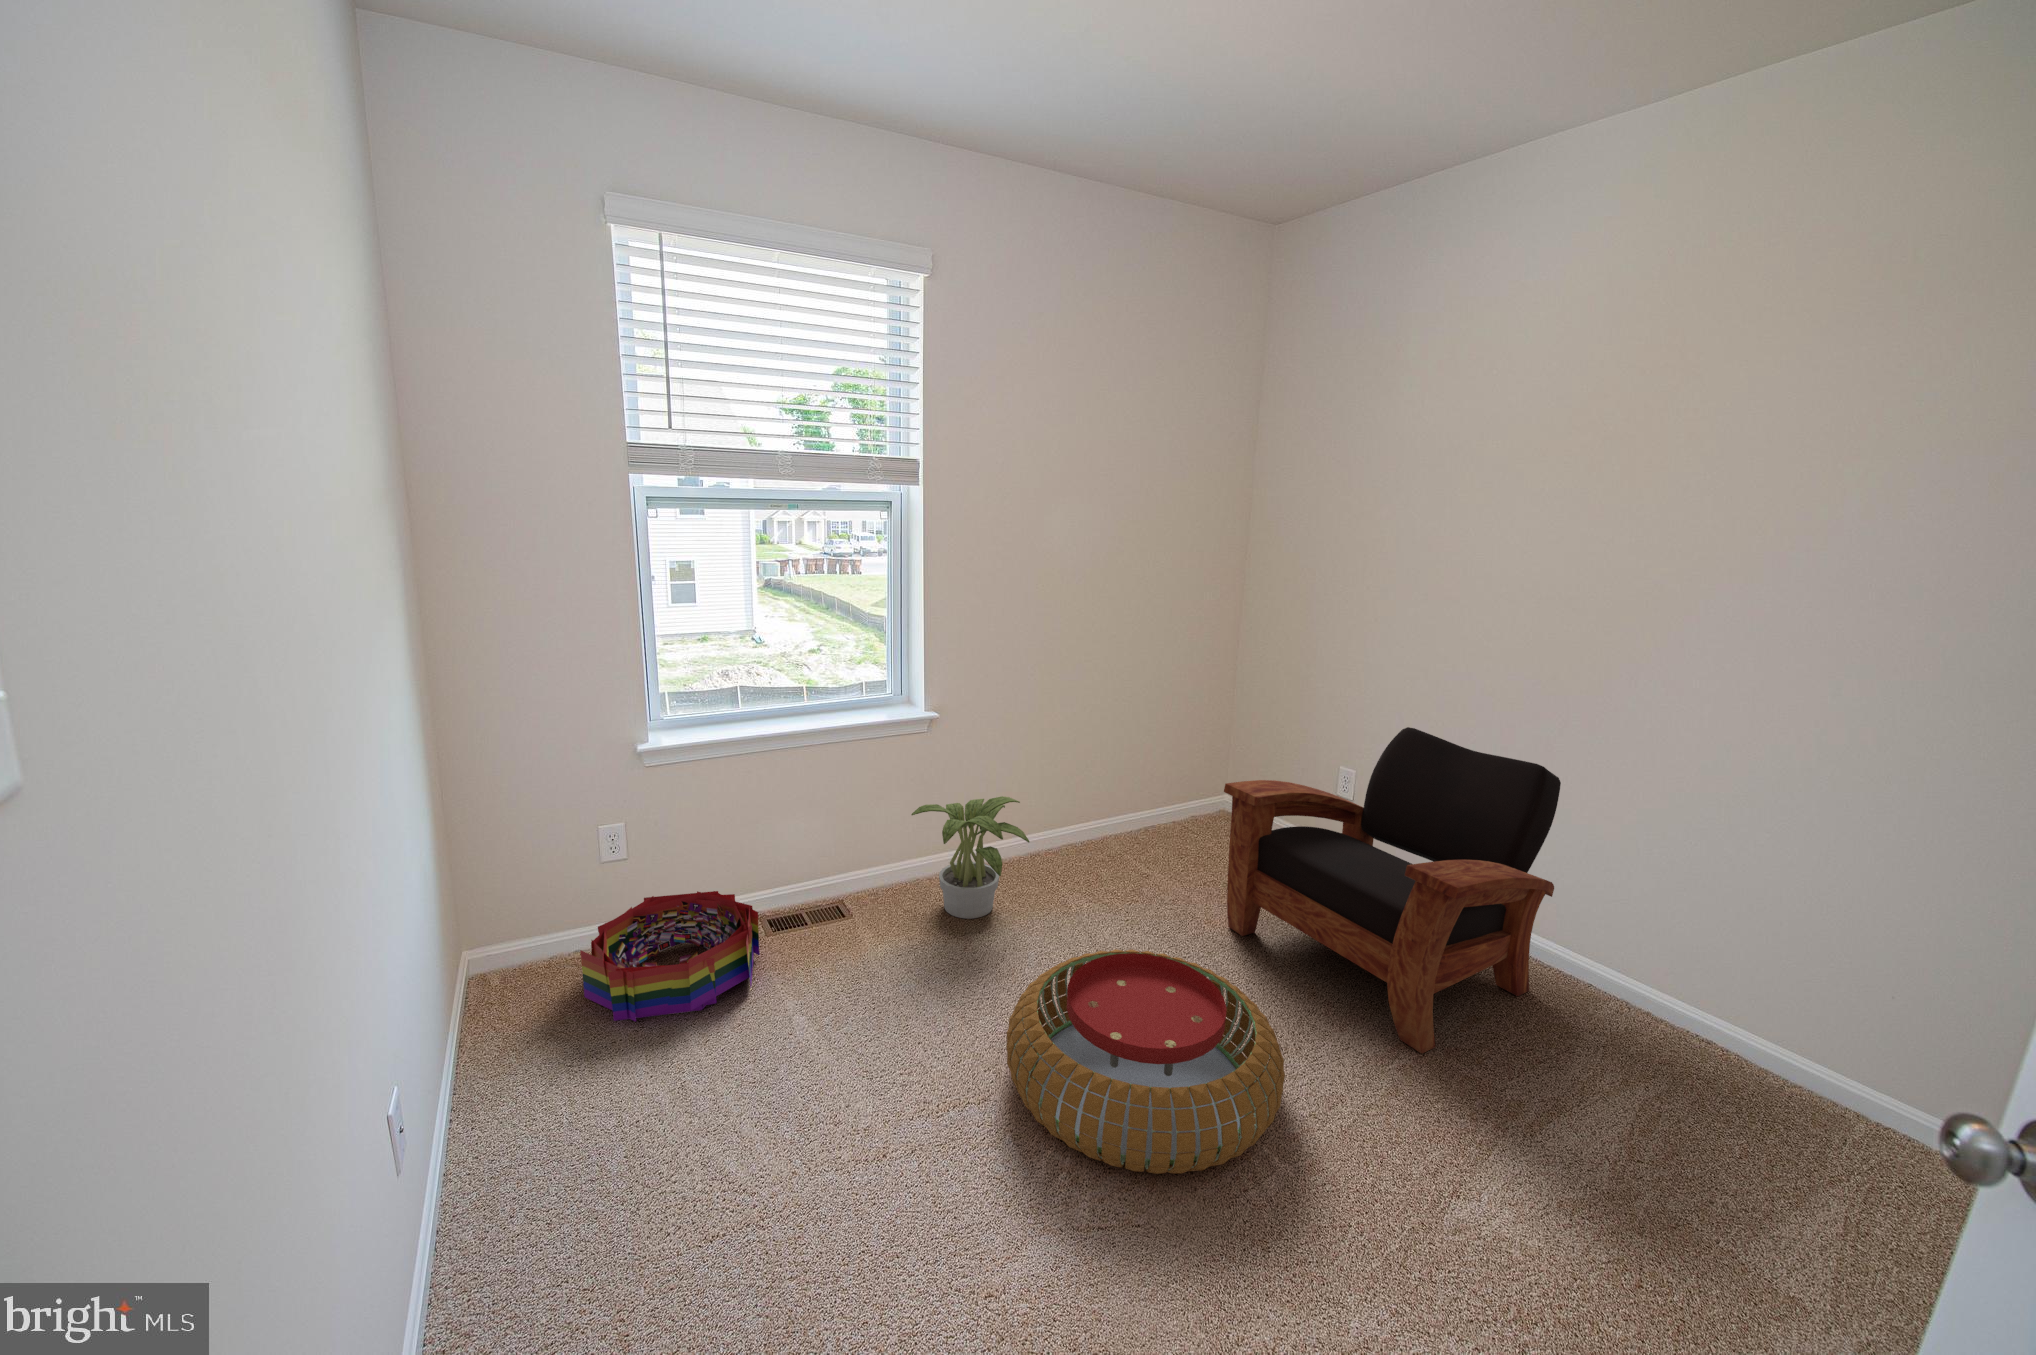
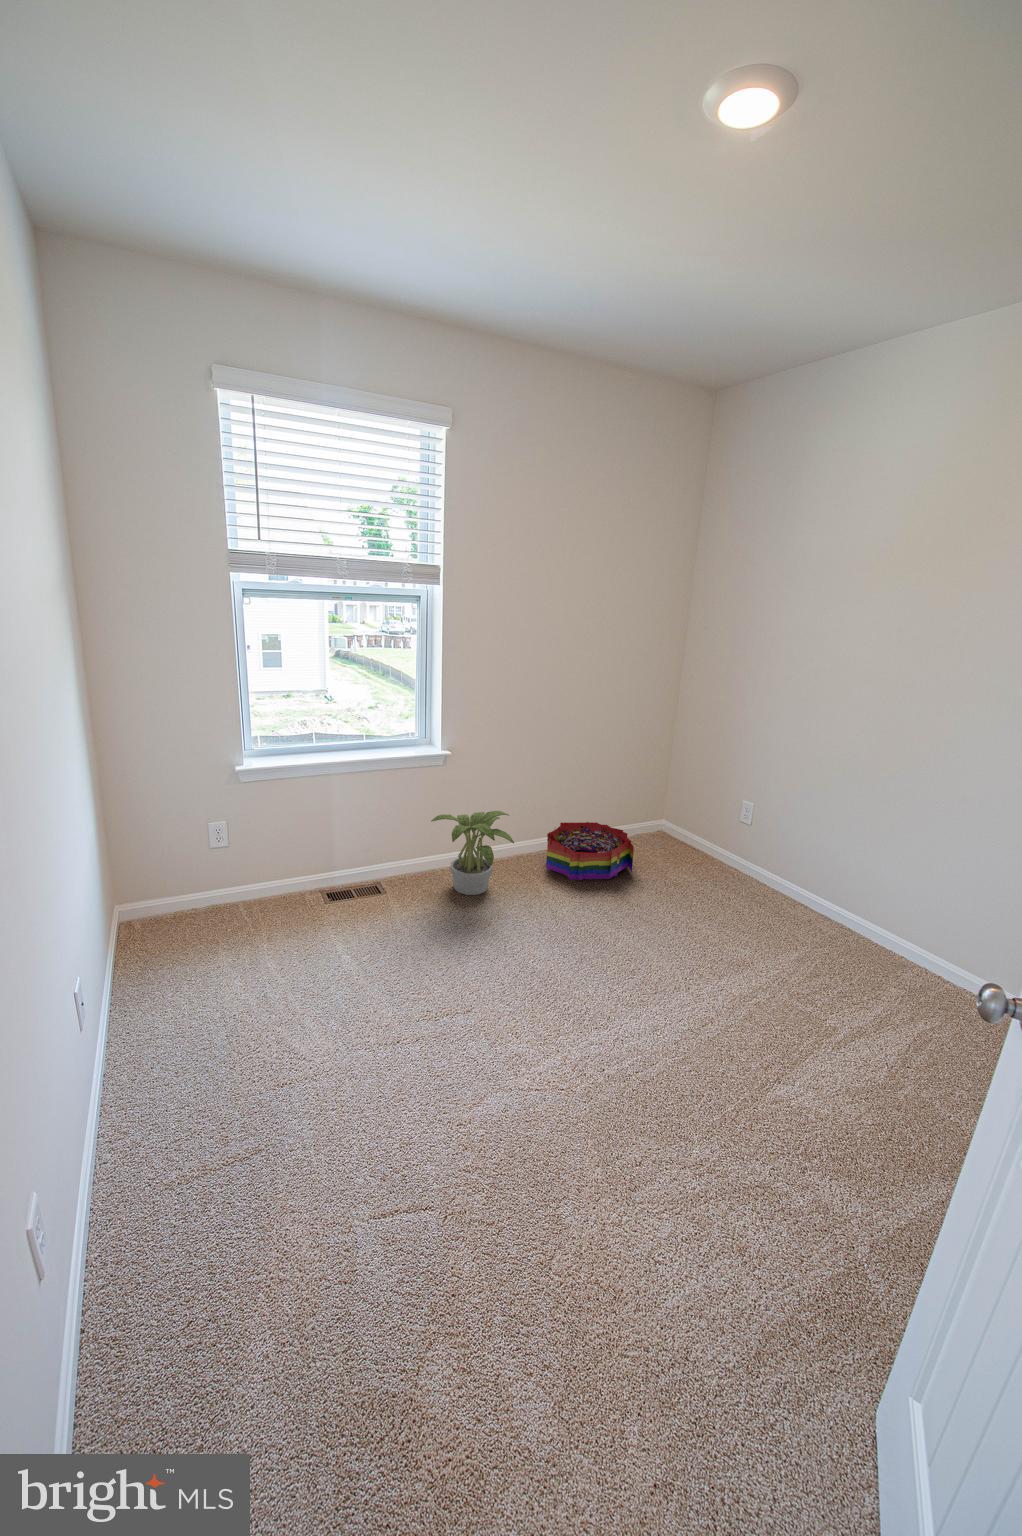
armchair: present [1224,727,1561,1054] -> none [653,770,894,995]
storage bin: present [580,891,759,1022] -> present [546,822,634,880]
pouf: present [1006,949,1285,1174] -> none [486,917,674,1060]

